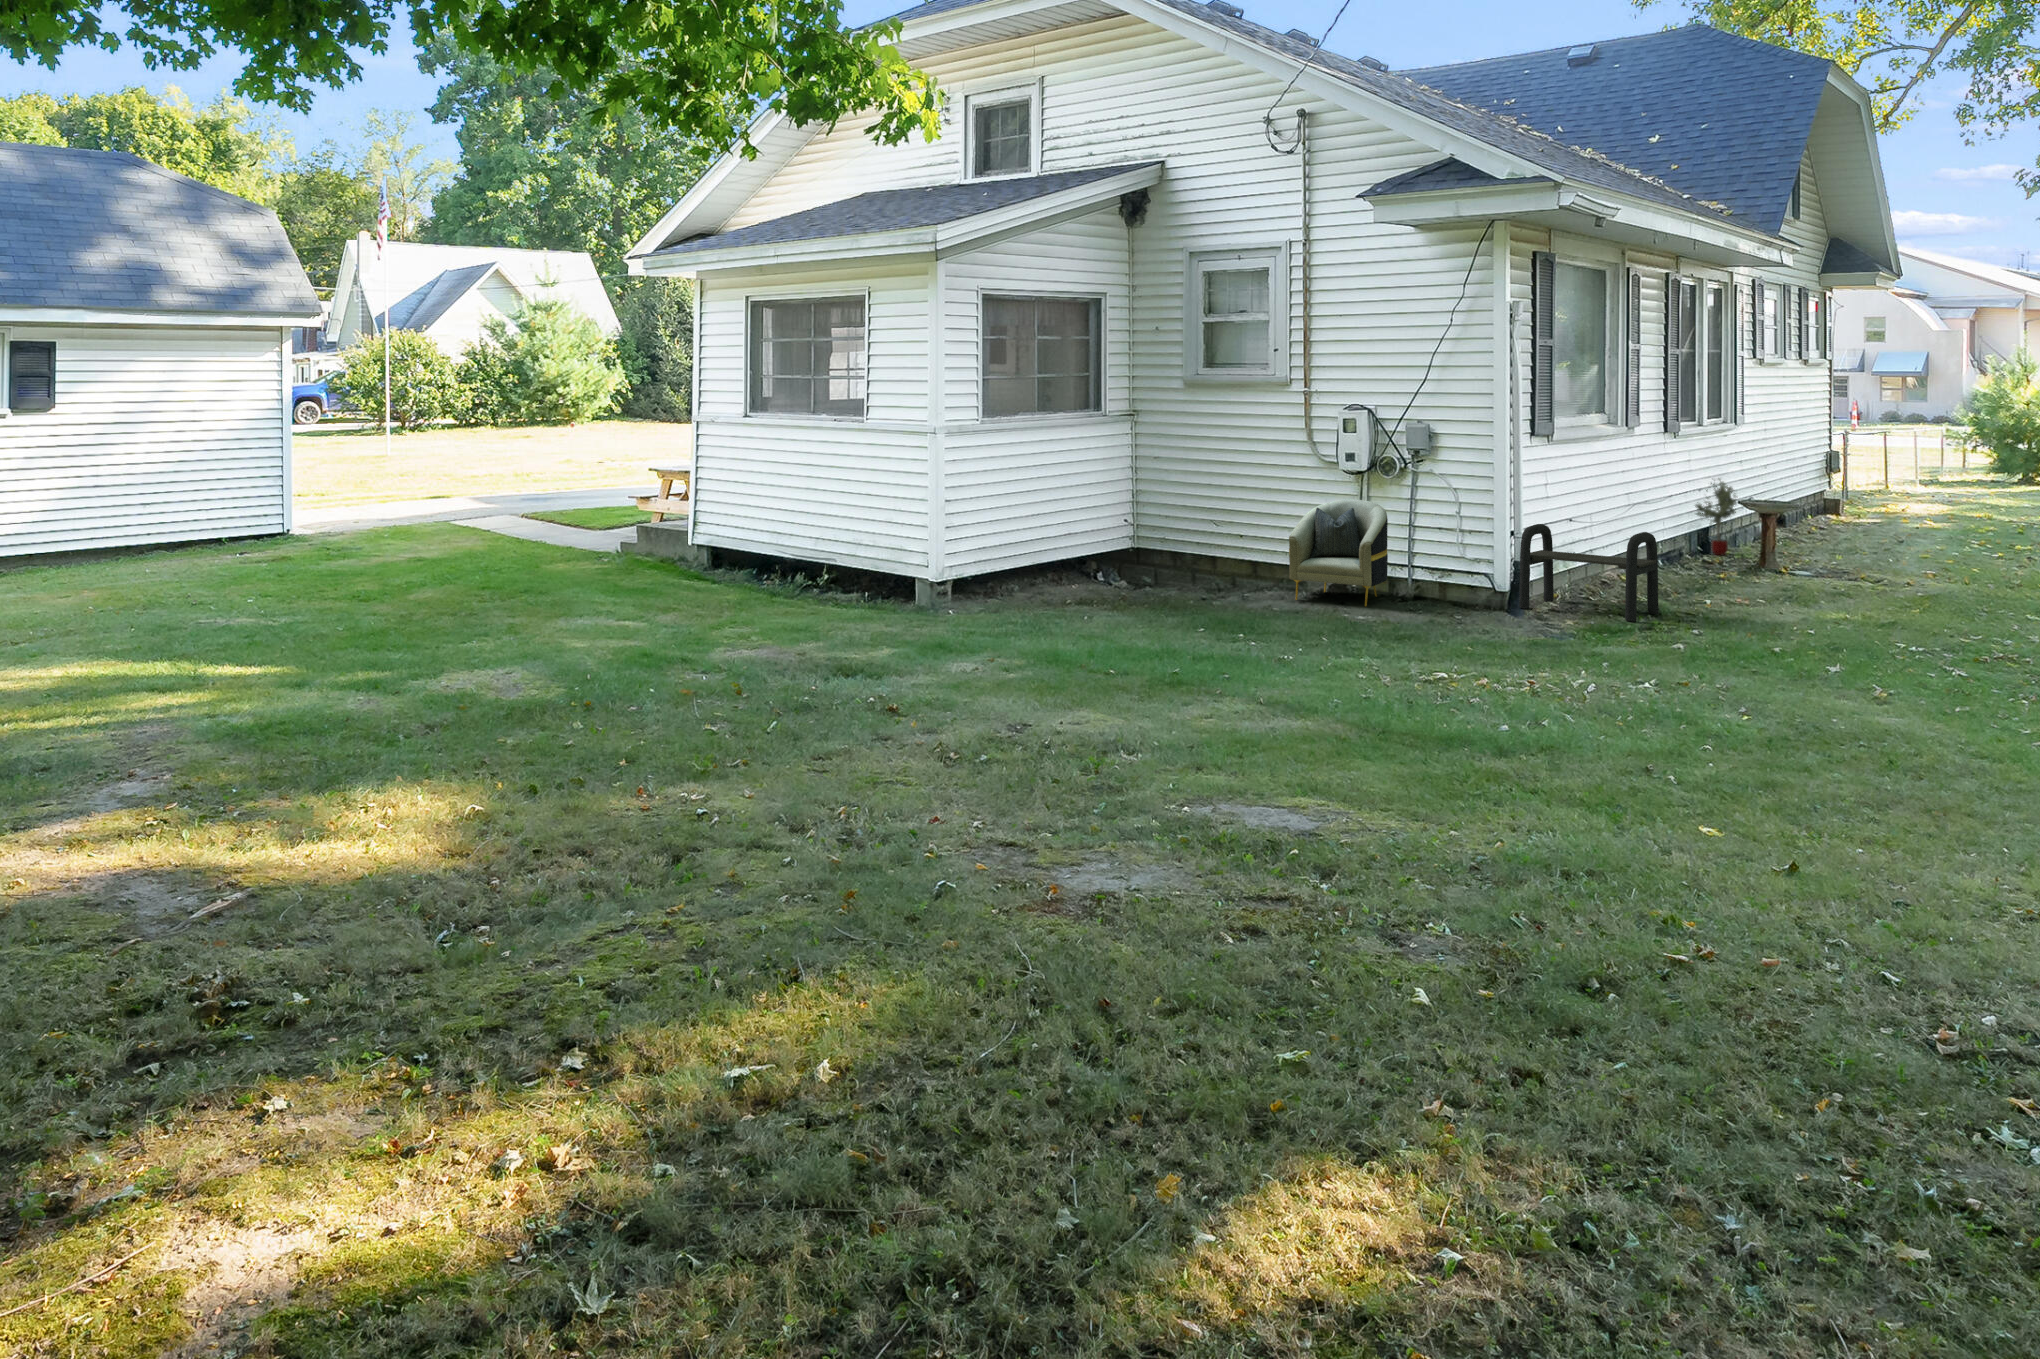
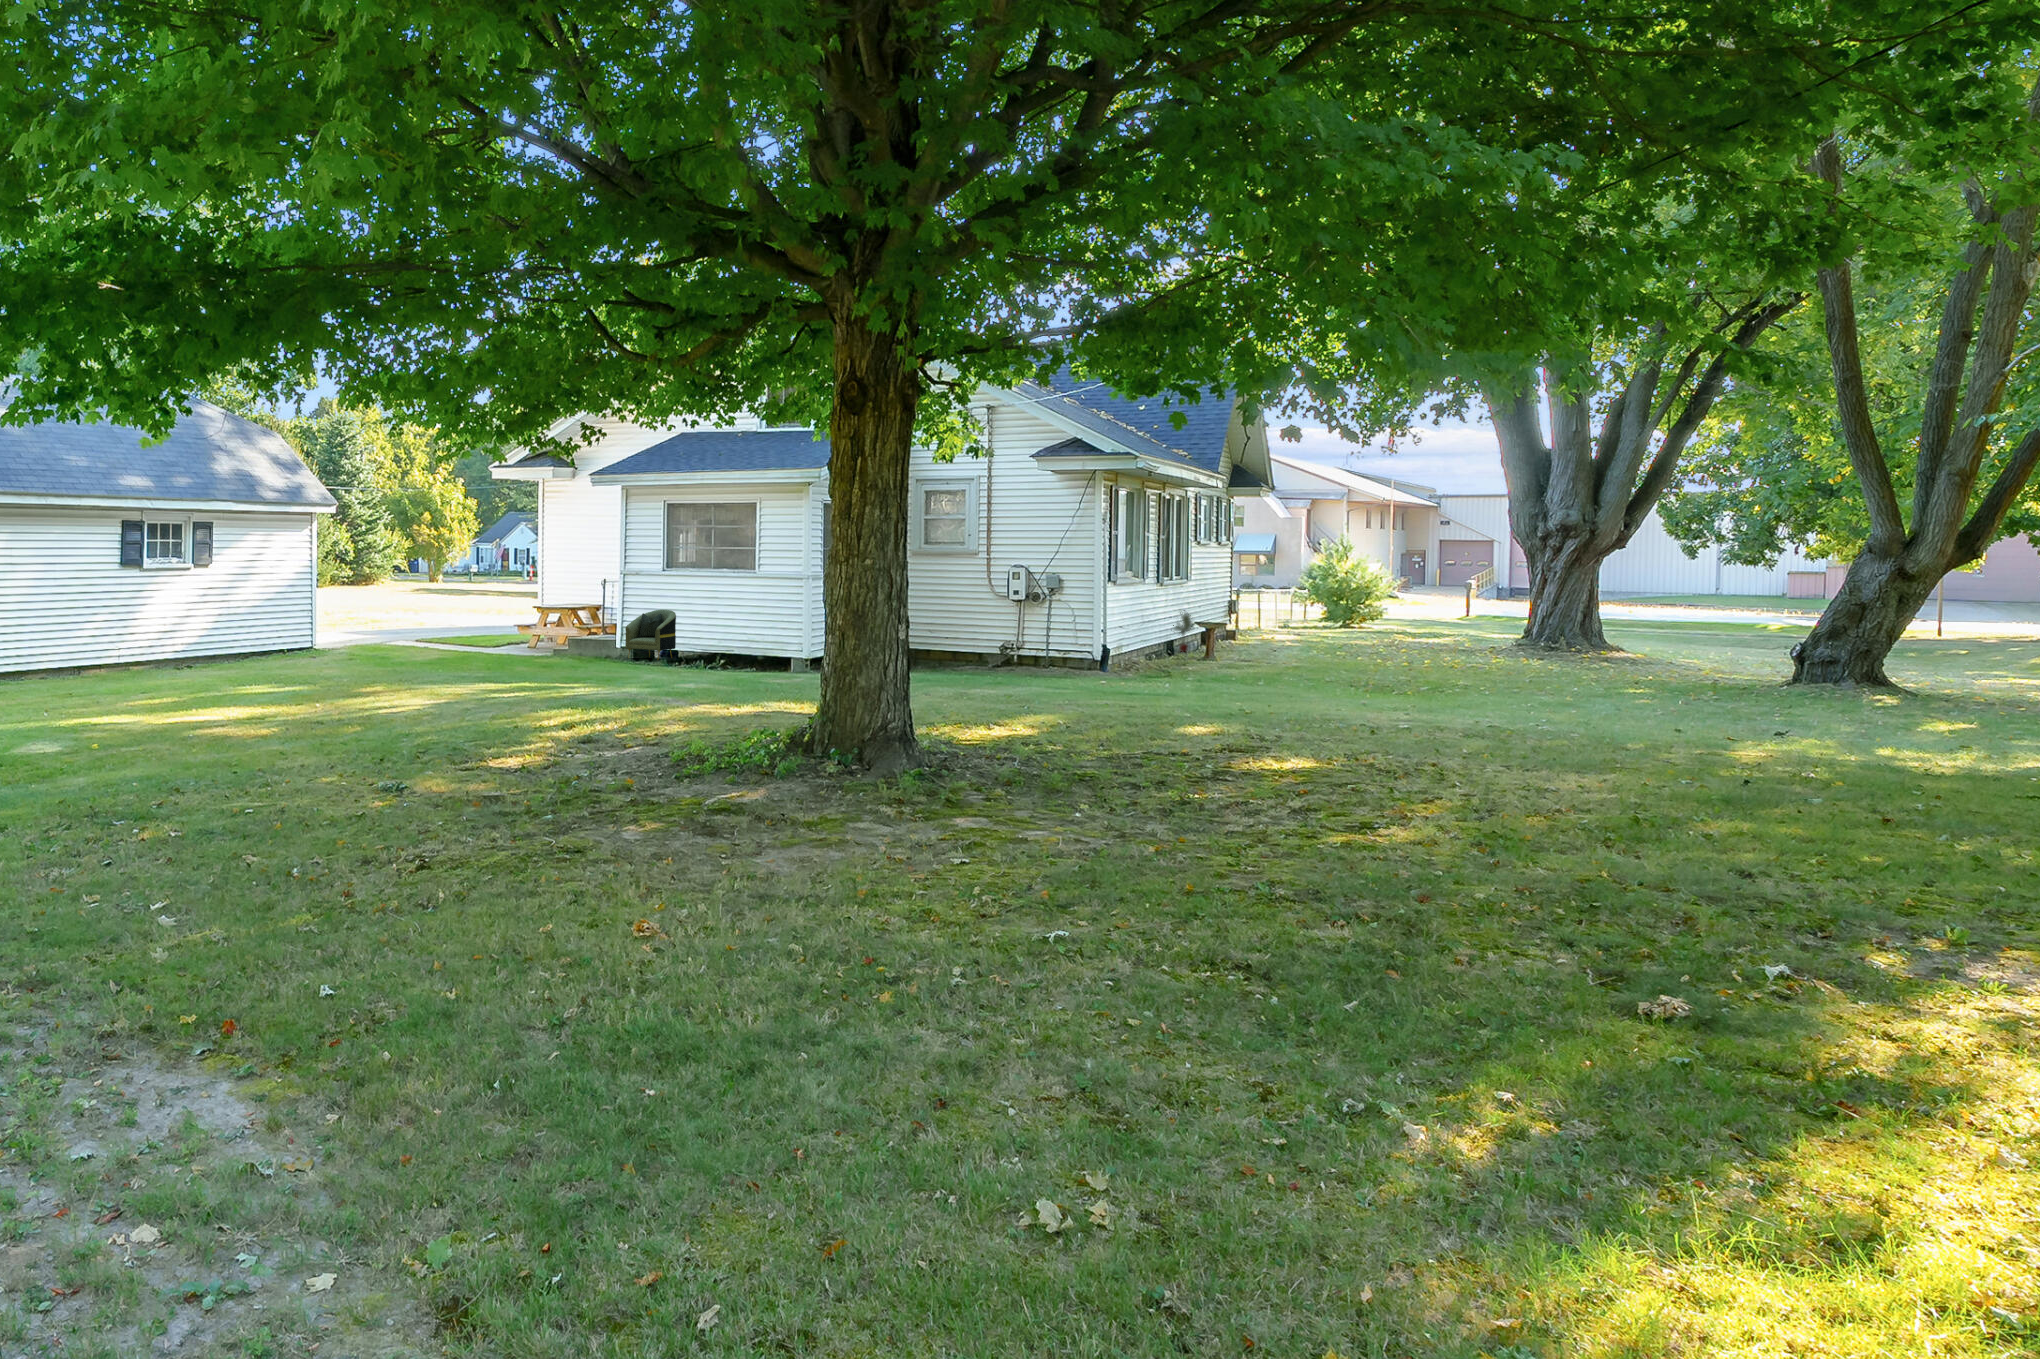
armchair: present [1289,499,1388,606] -> present [625,610,676,660]
bench: present [1519,524,1658,622] -> none [1104,626,1171,670]

